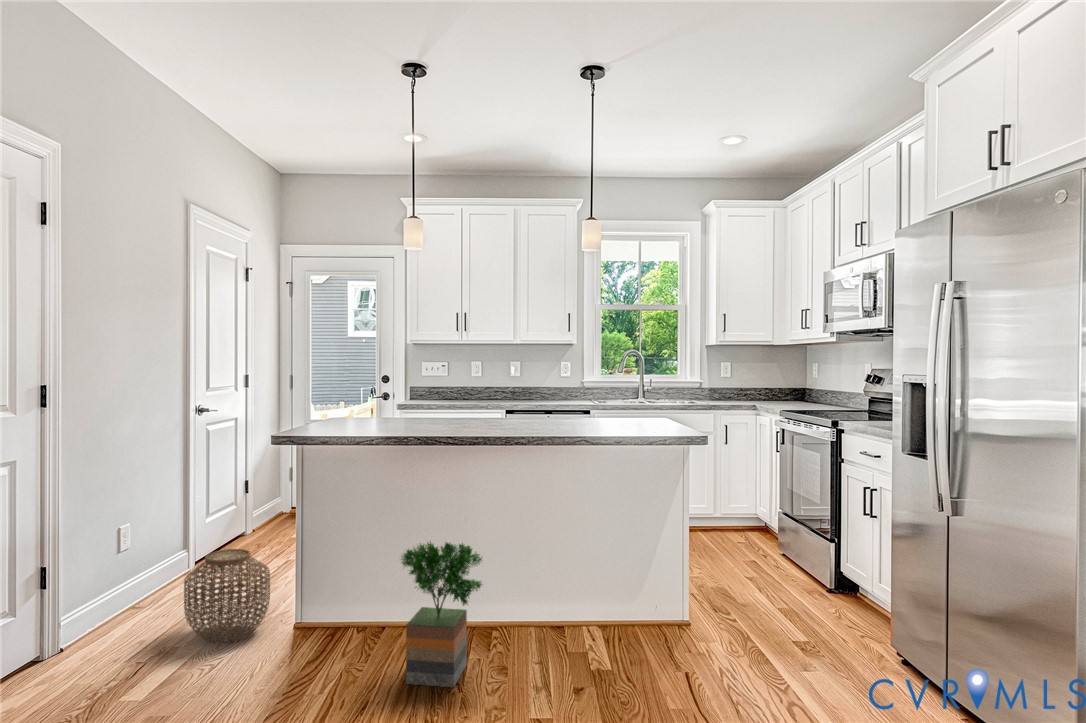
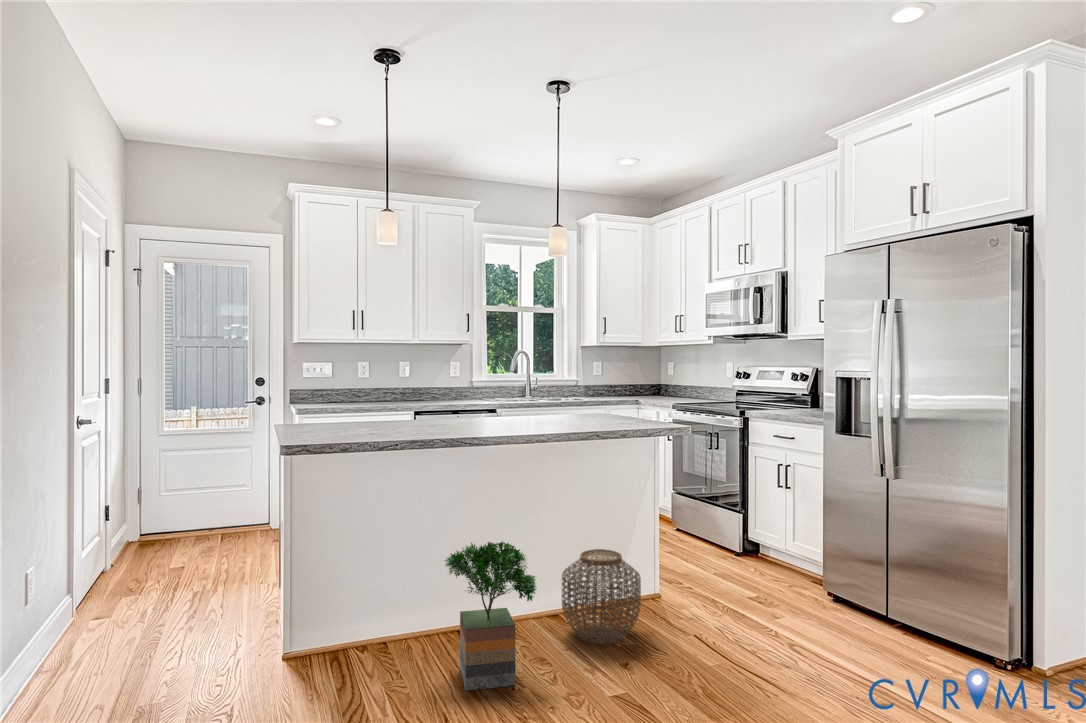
woven basket: present [184,549,270,644] -> present [562,549,641,644]

